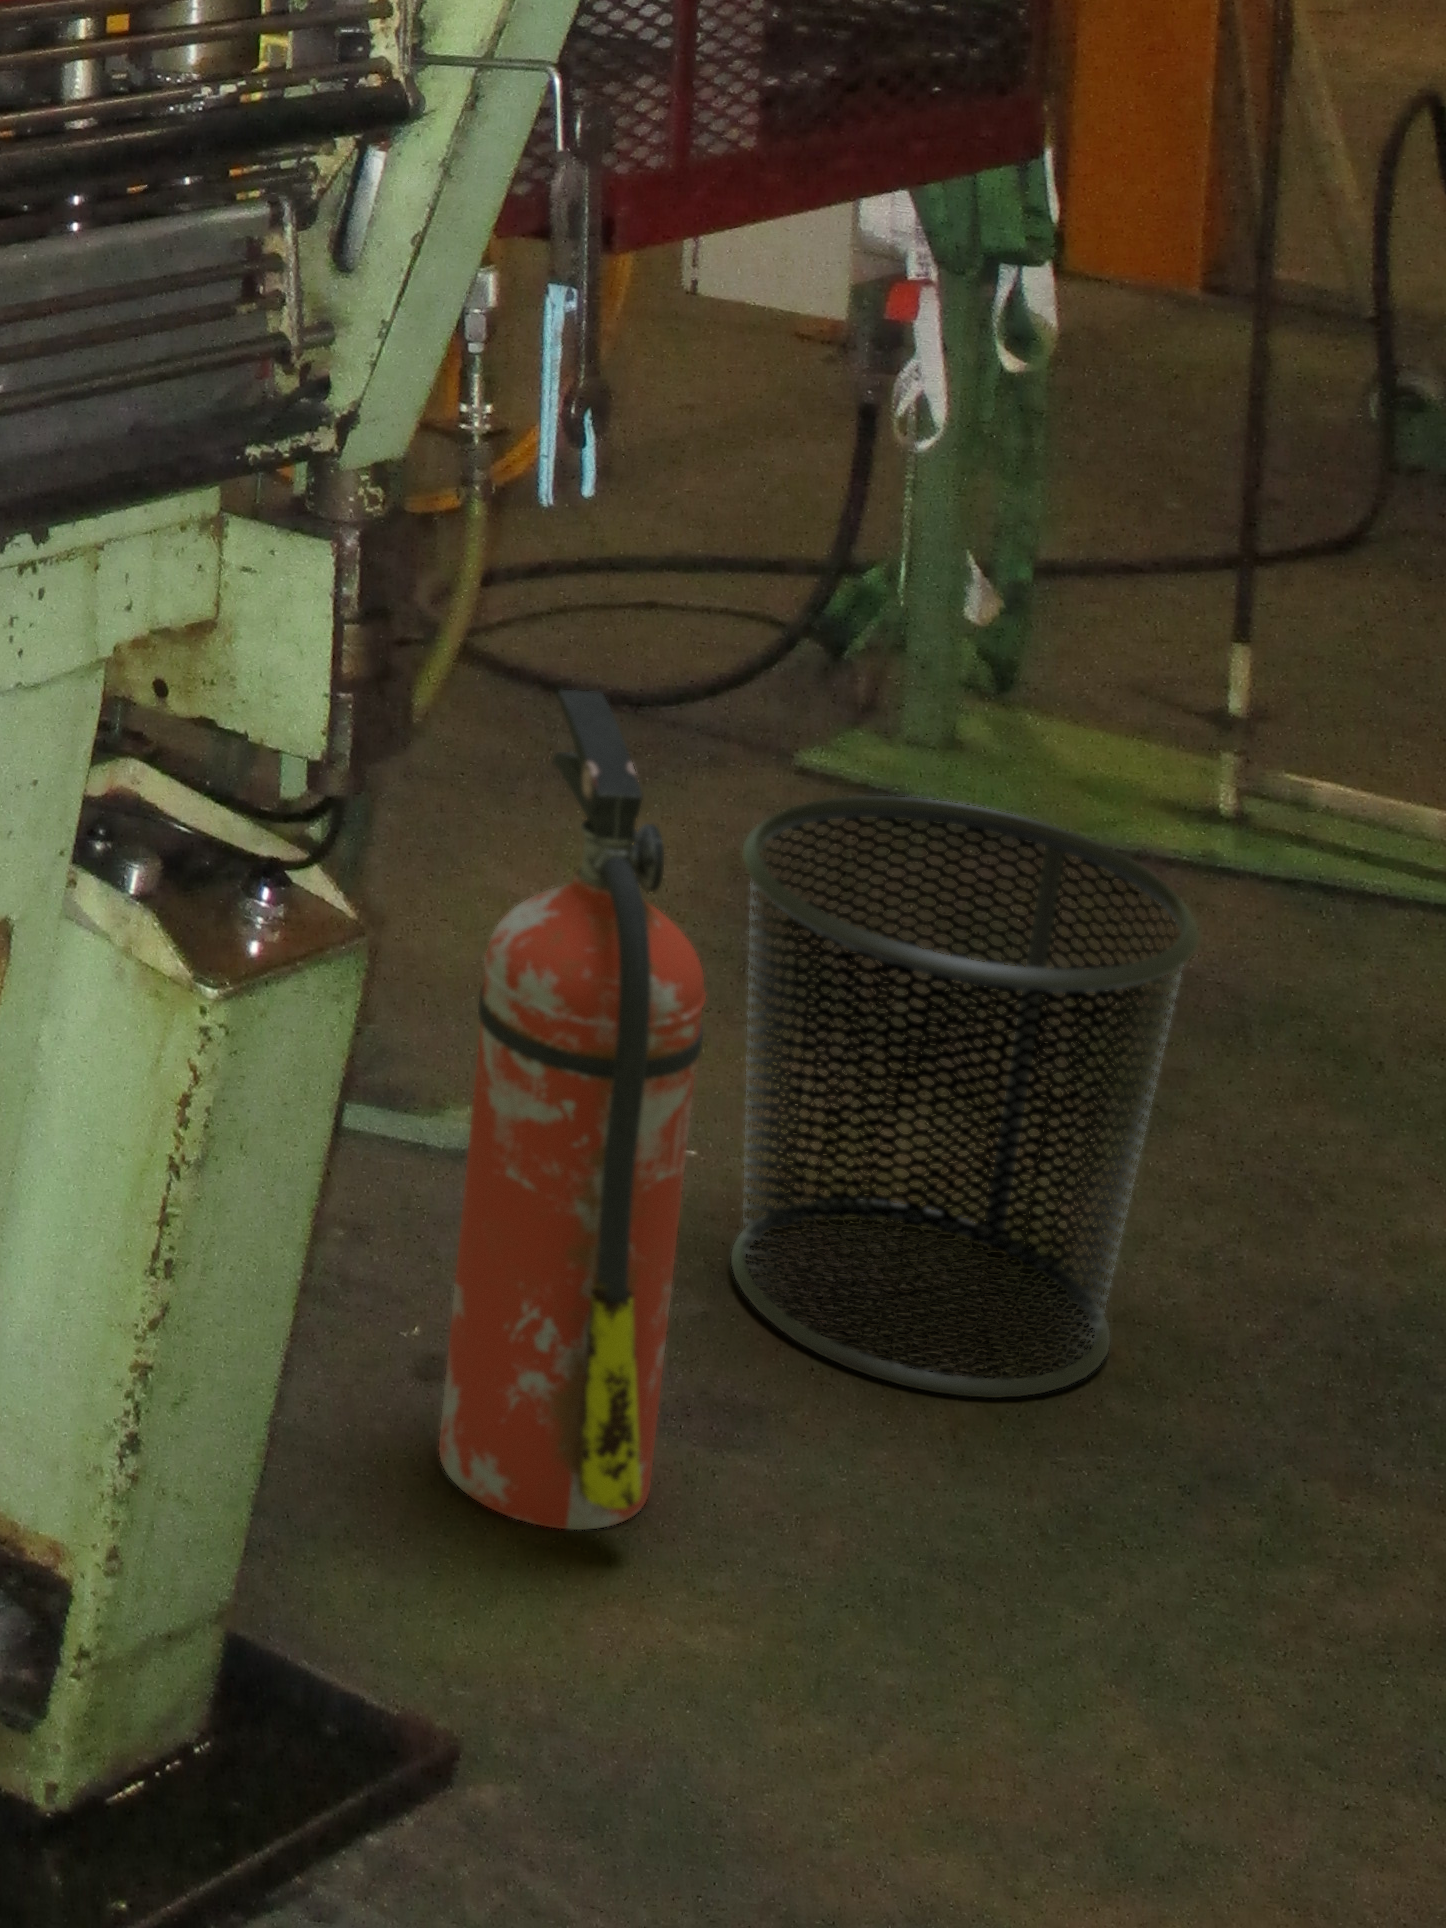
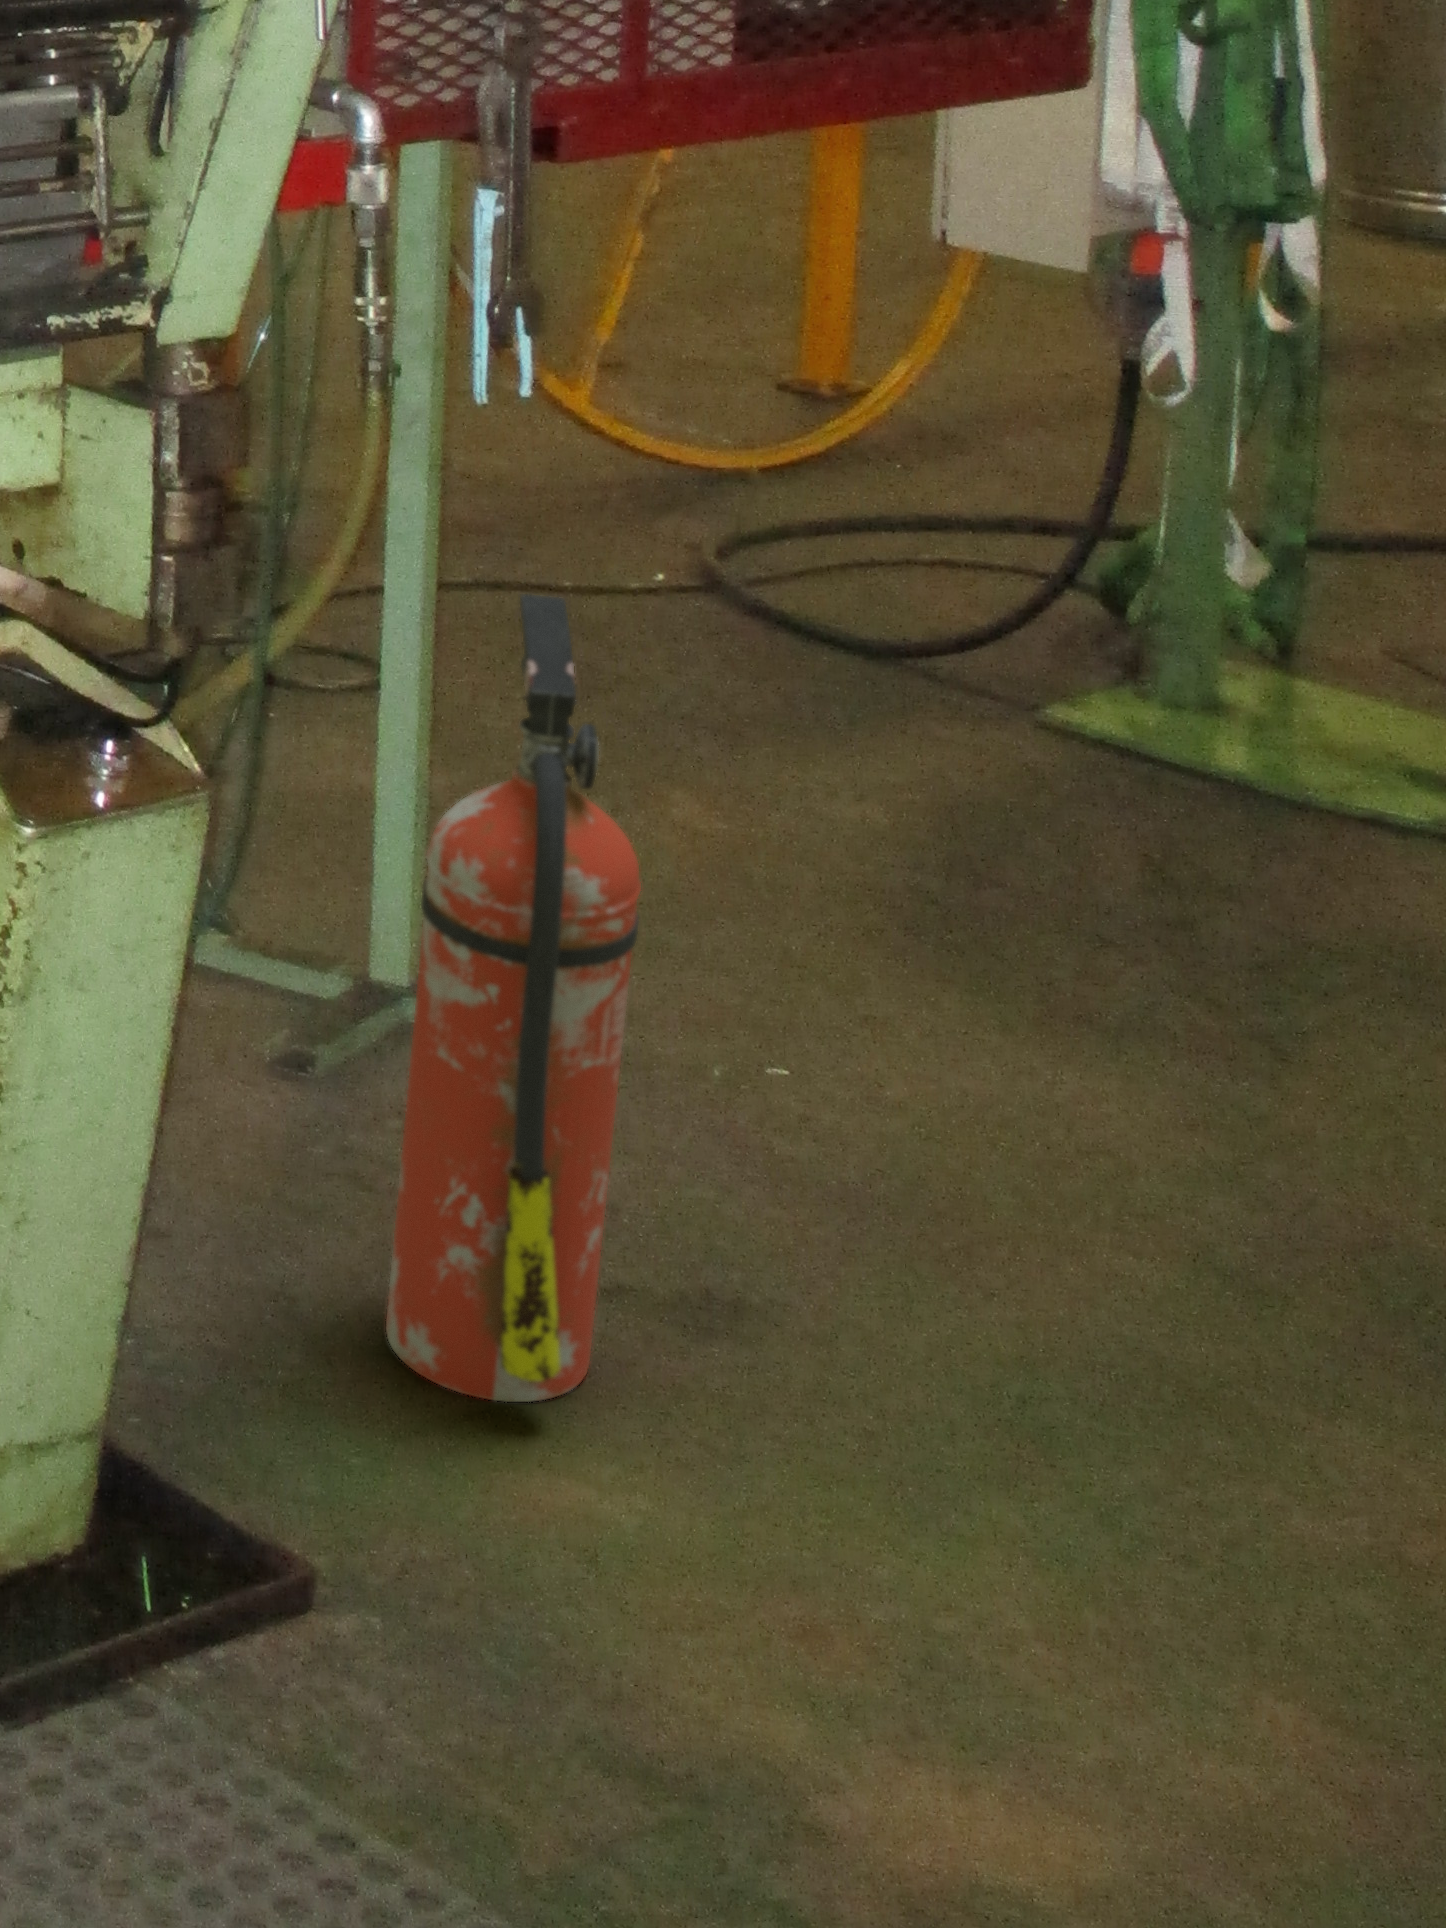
waste bin: present [731,796,1199,1398] -> none [738,724,1201,1316]

